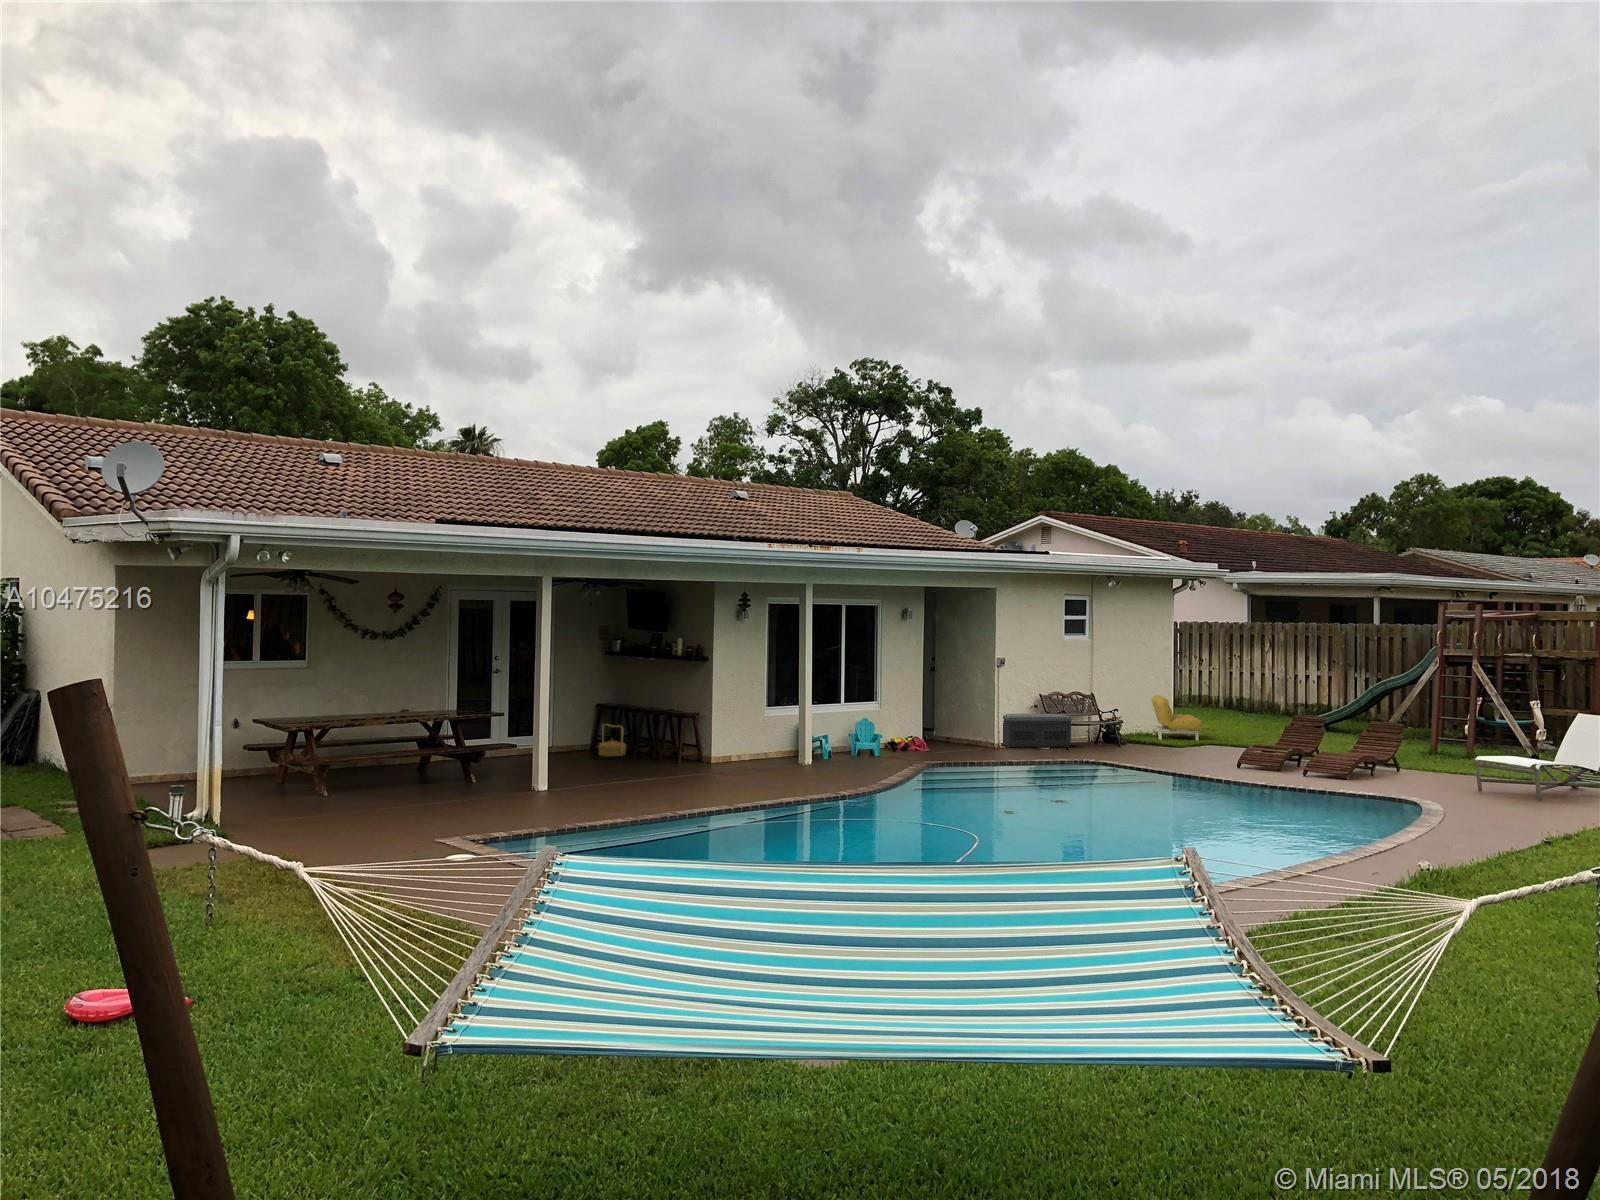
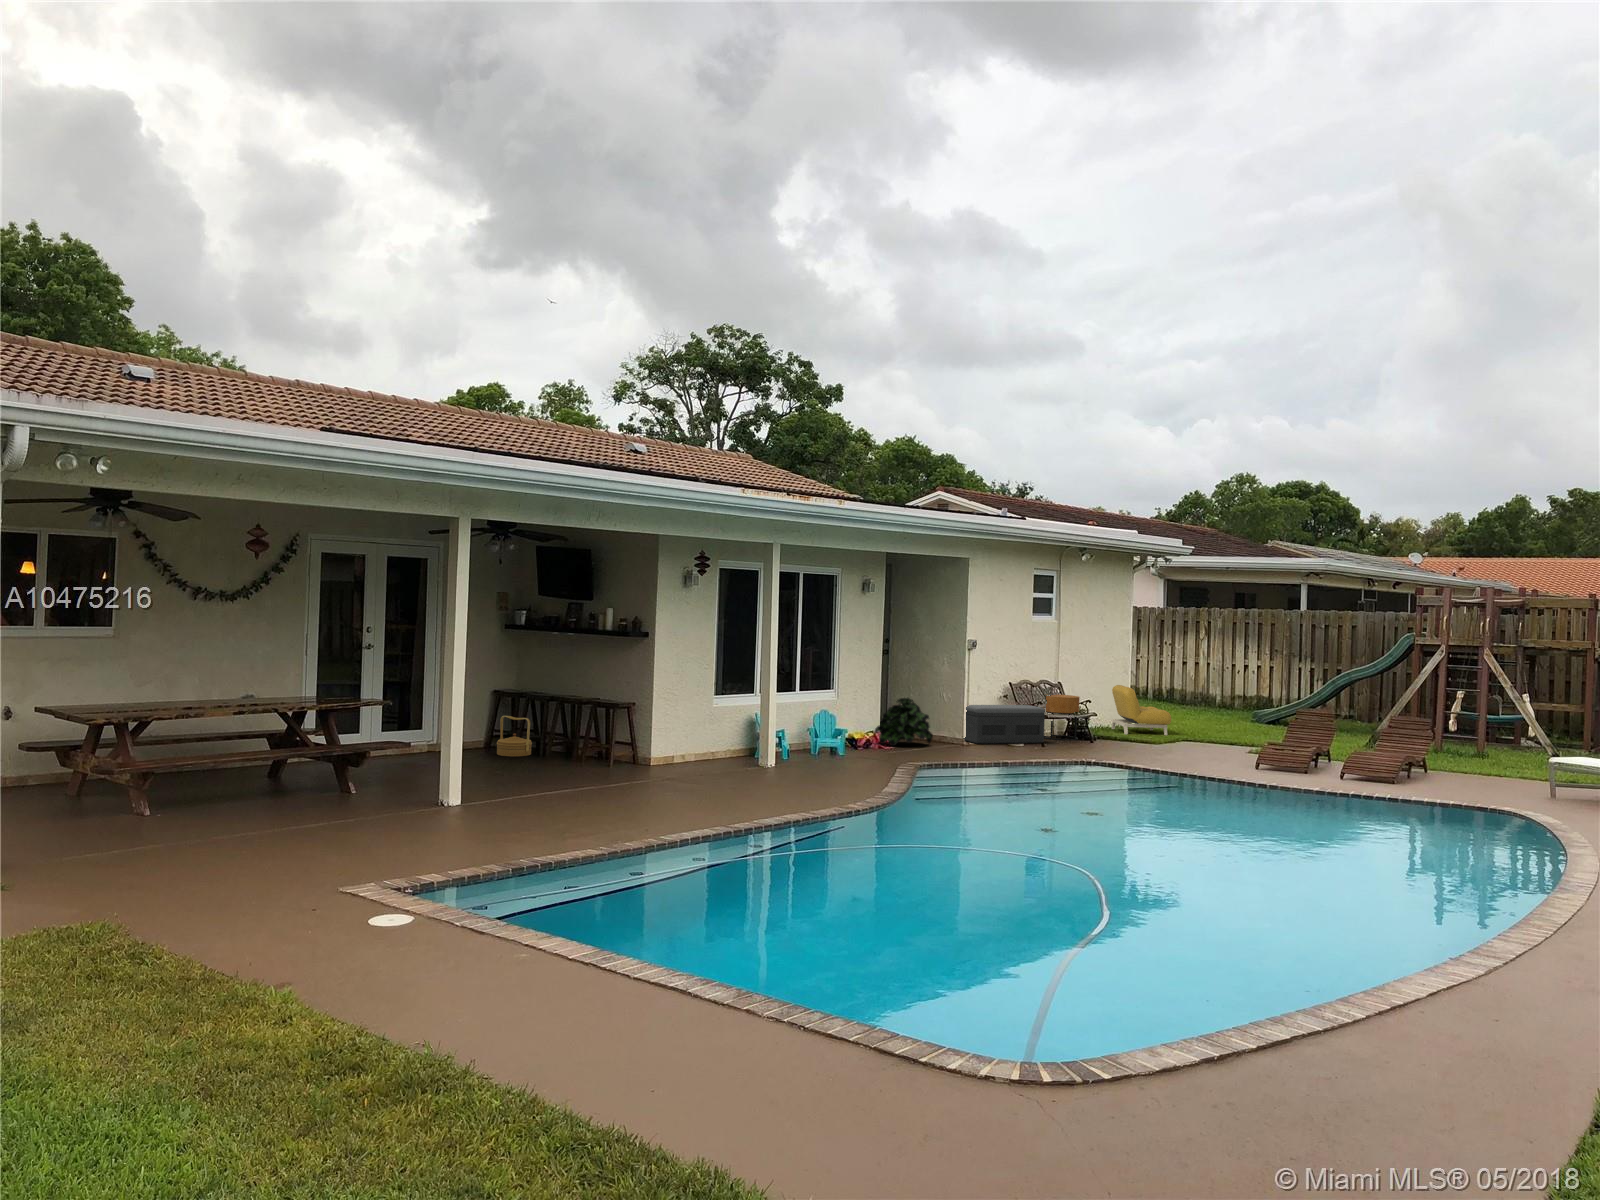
side table: none [1076,704,1108,745] -> present [1044,695,1080,740]
potted plant: none [918,708,969,750] -> present [875,698,933,746]

